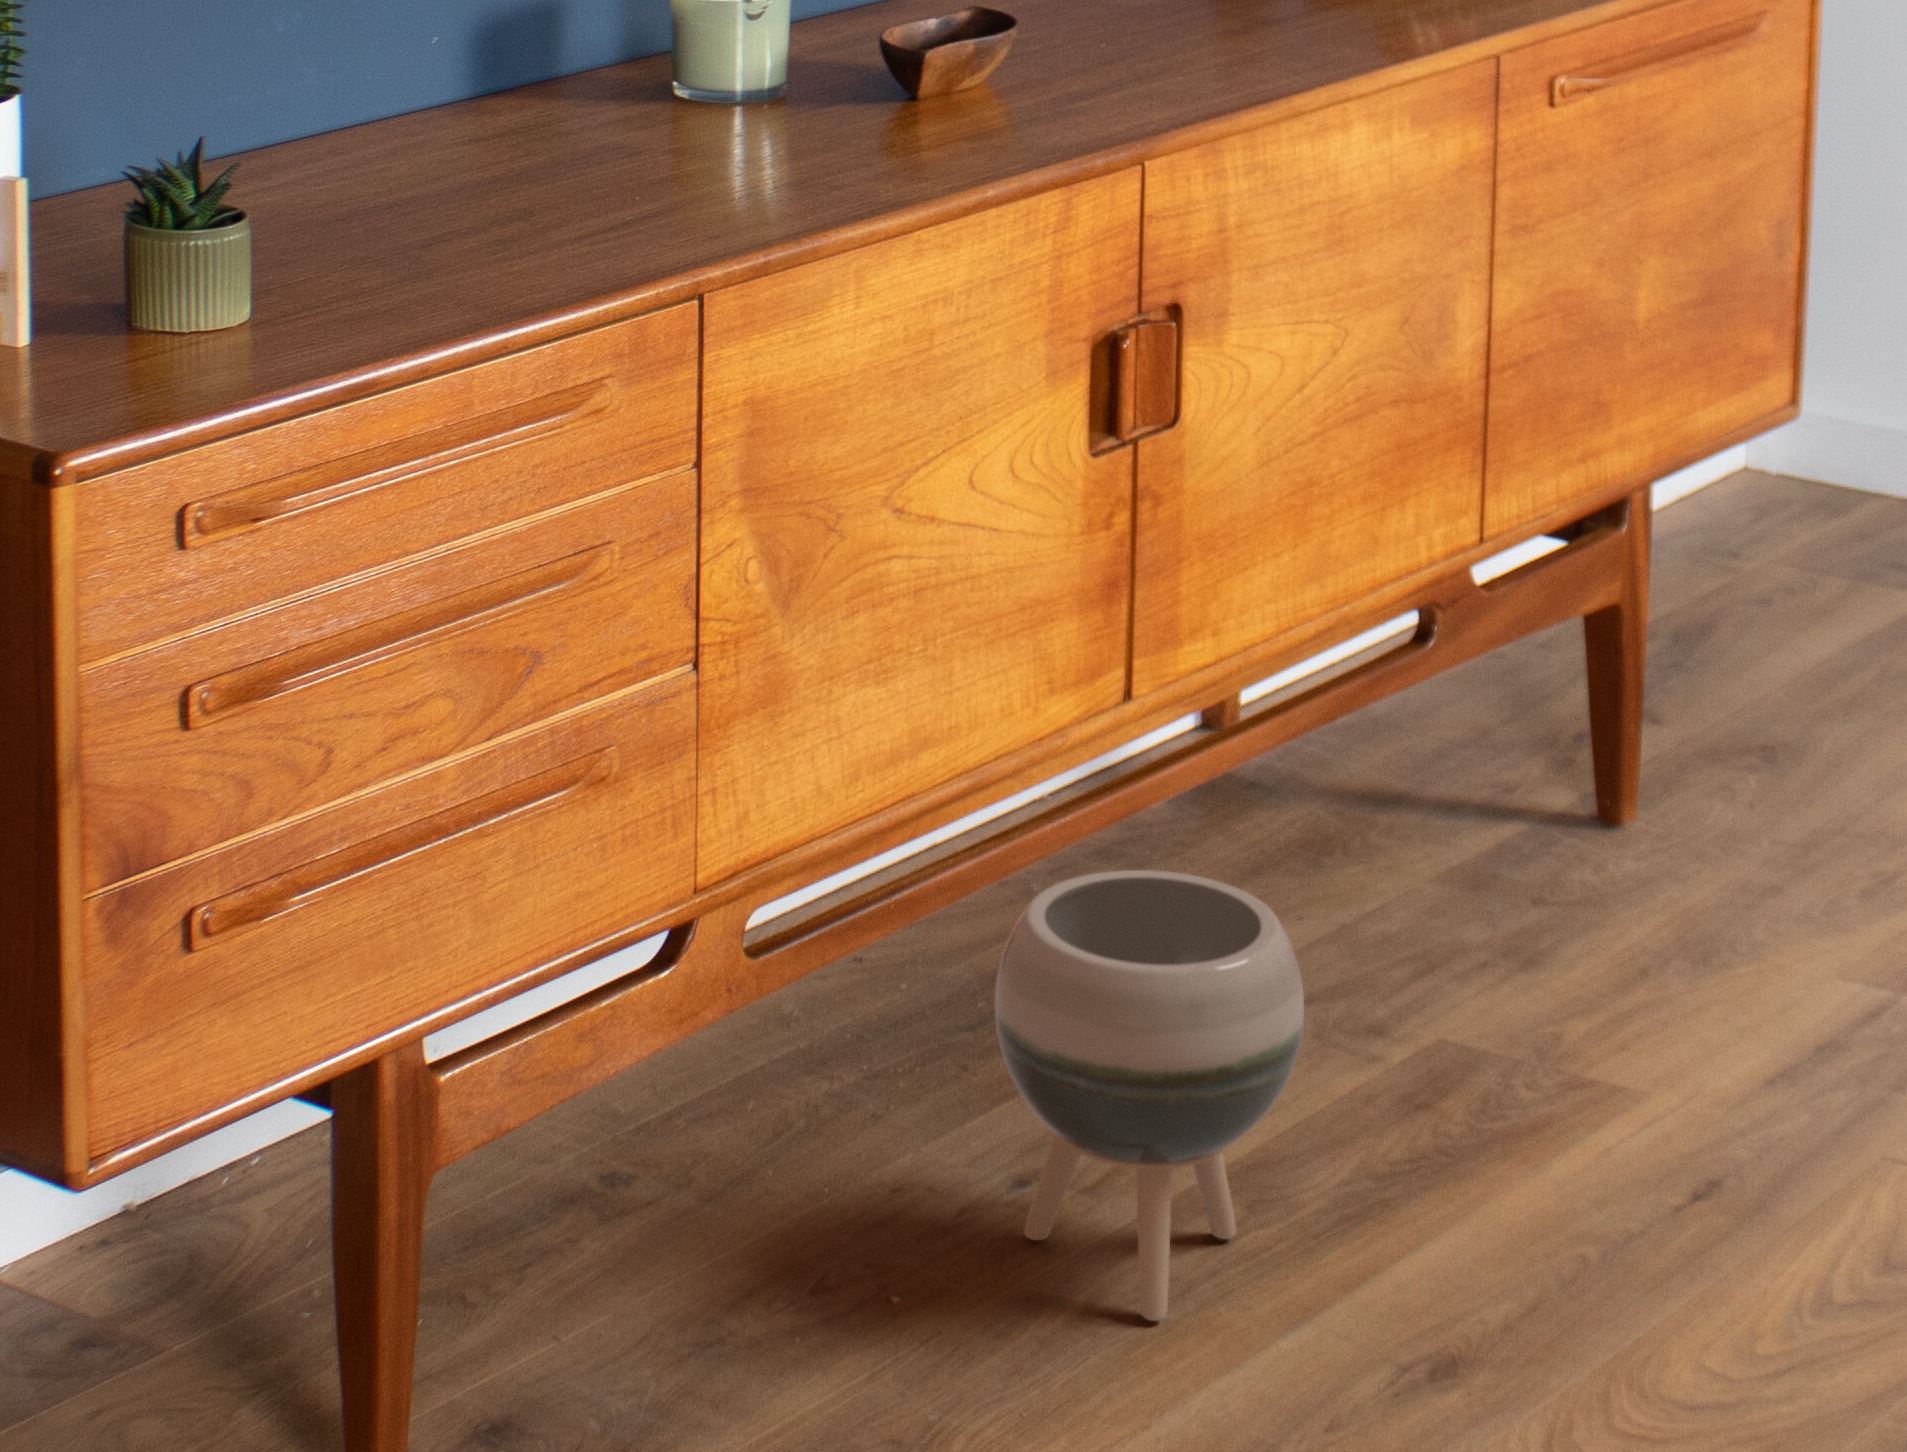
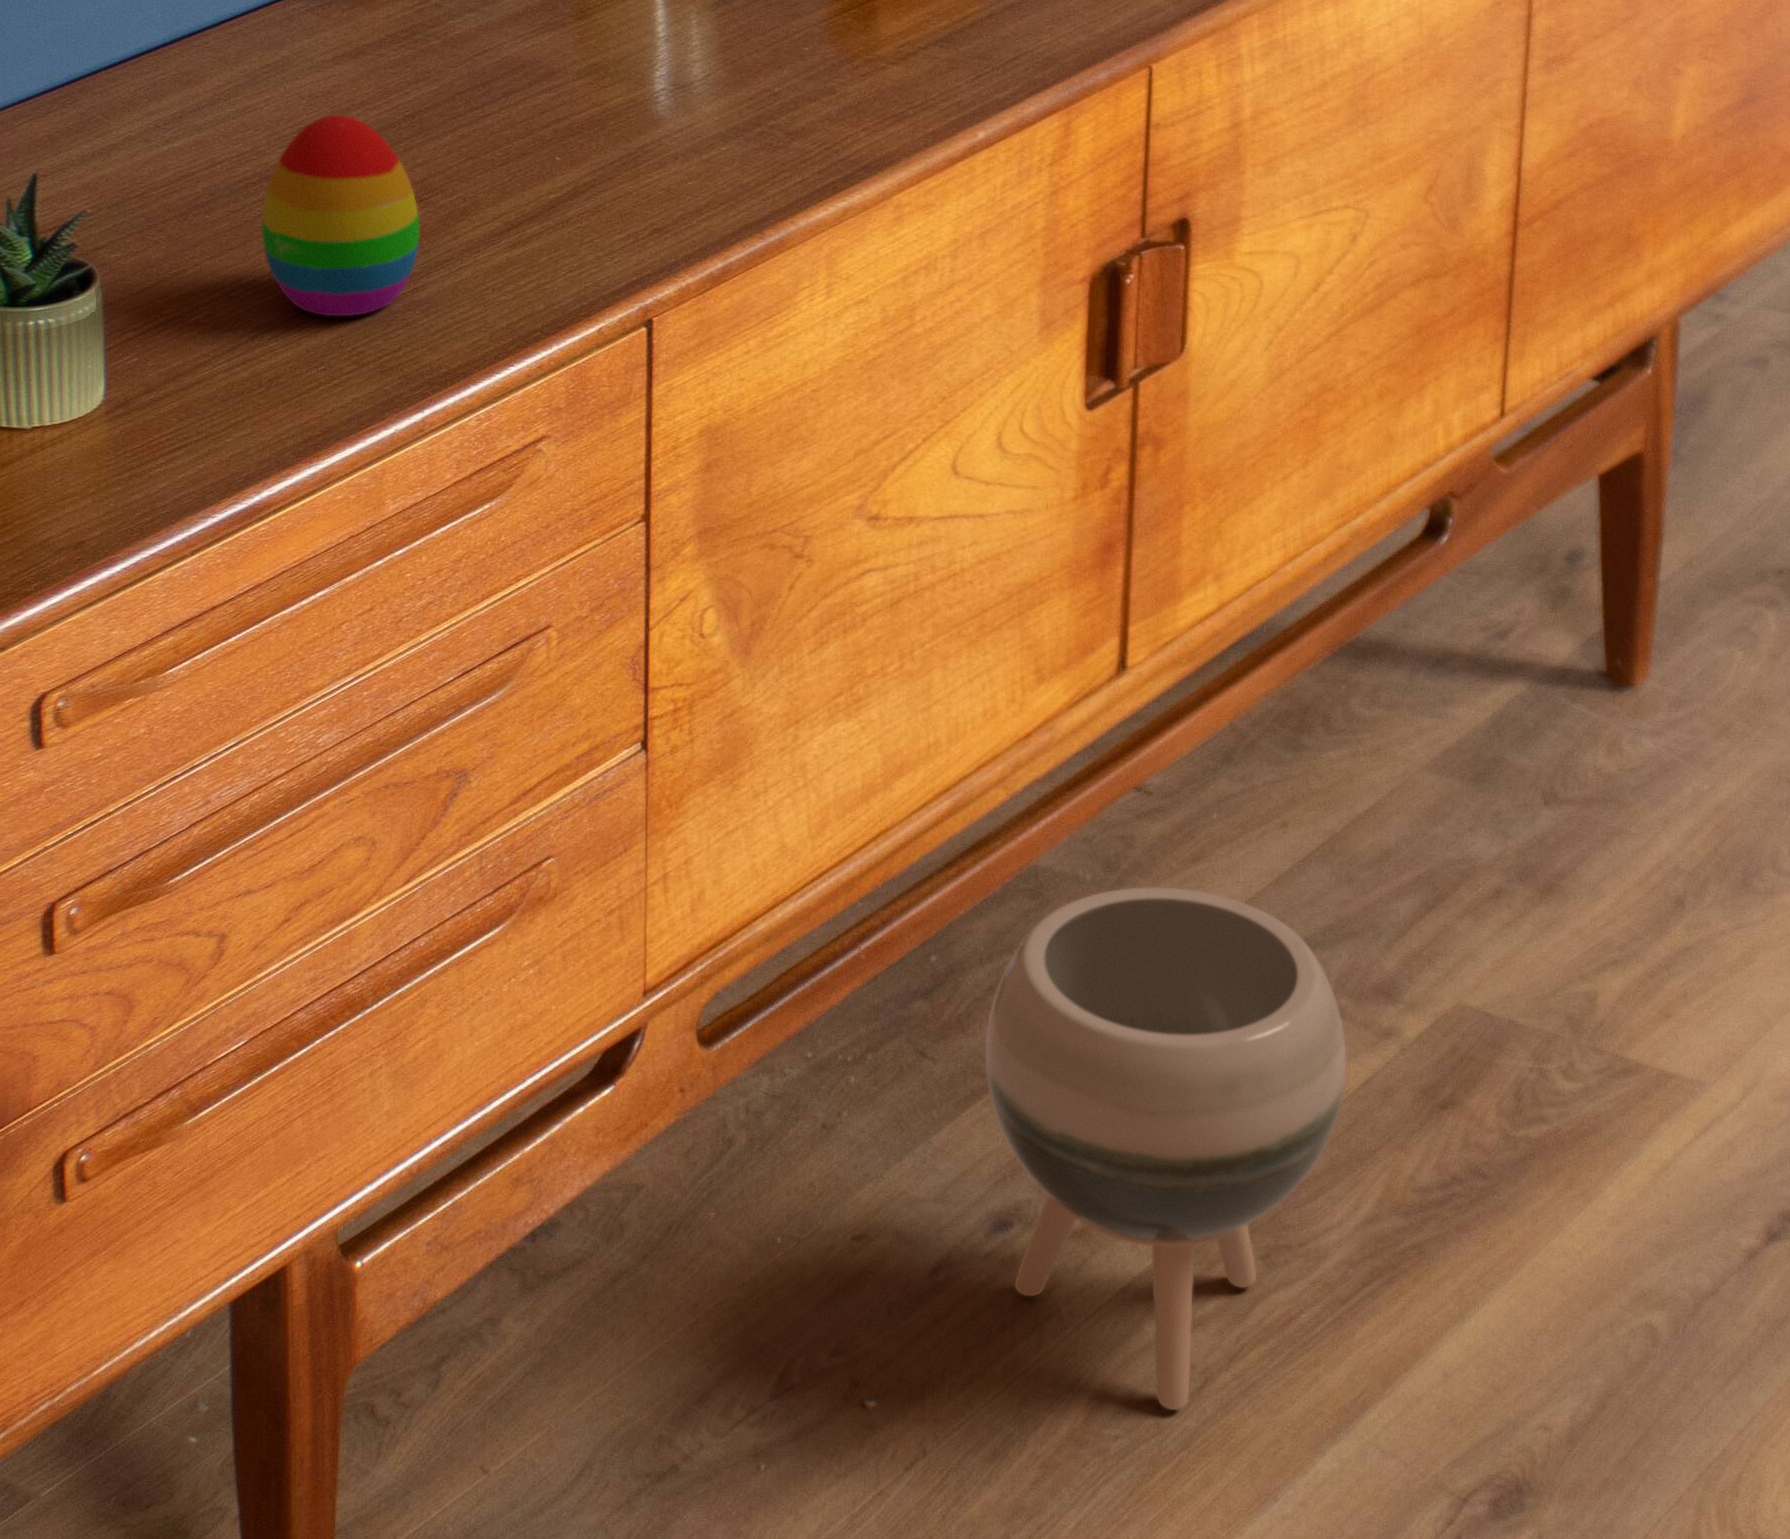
decorative egg: none [387,112,515,276] -> present [262,115,419,316]

